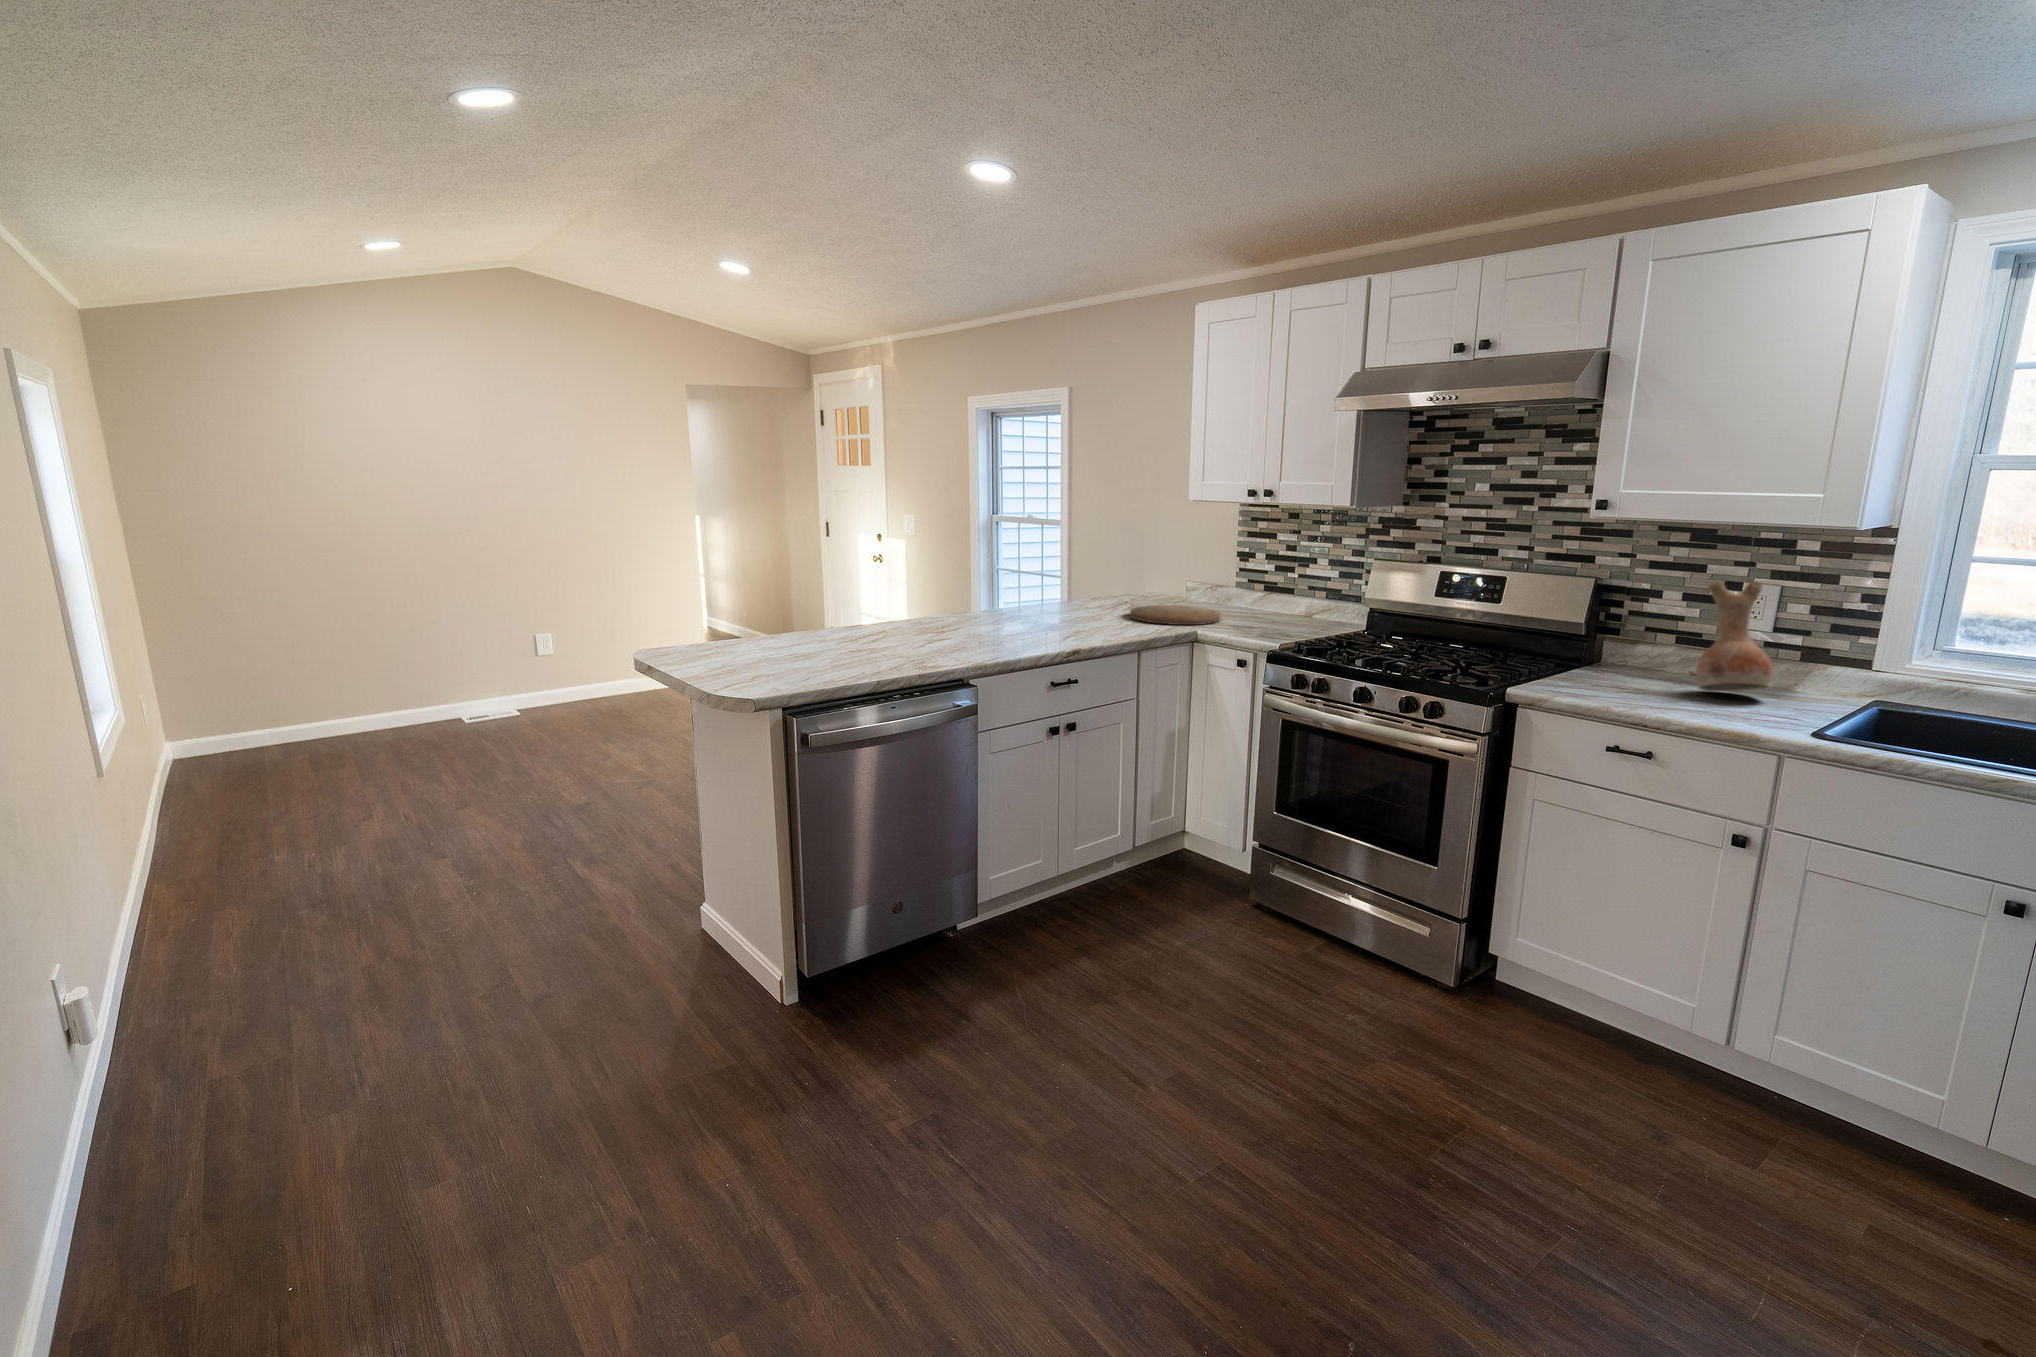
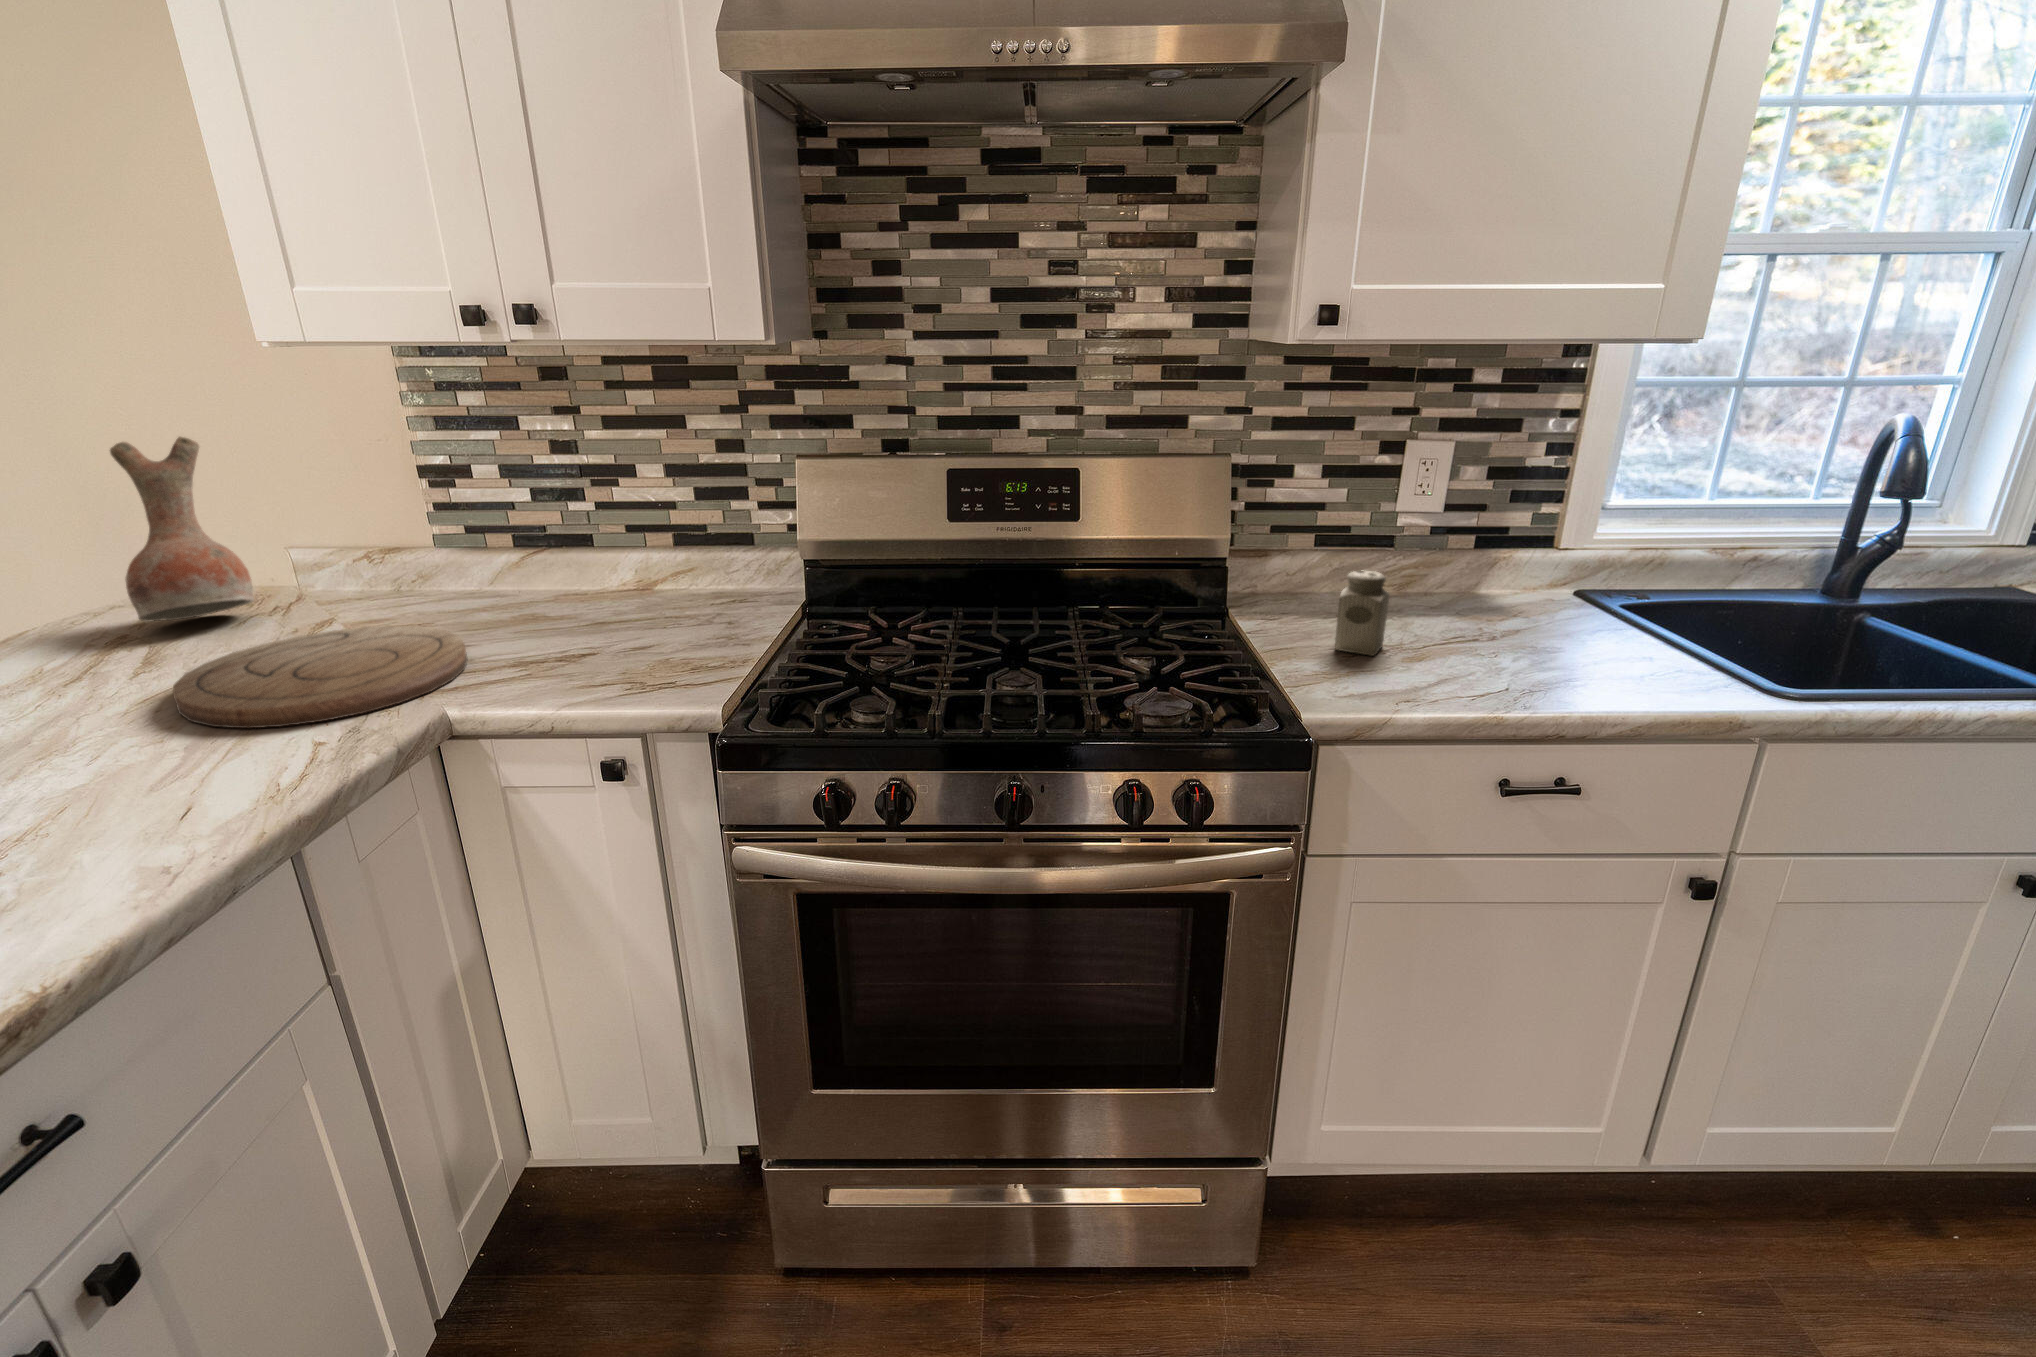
vase: present [1696,581,1773,691] -> present [110,437,254,622]
salt shaker: none [1606,639,1646,685] -> present [1335,571,1389,656]

